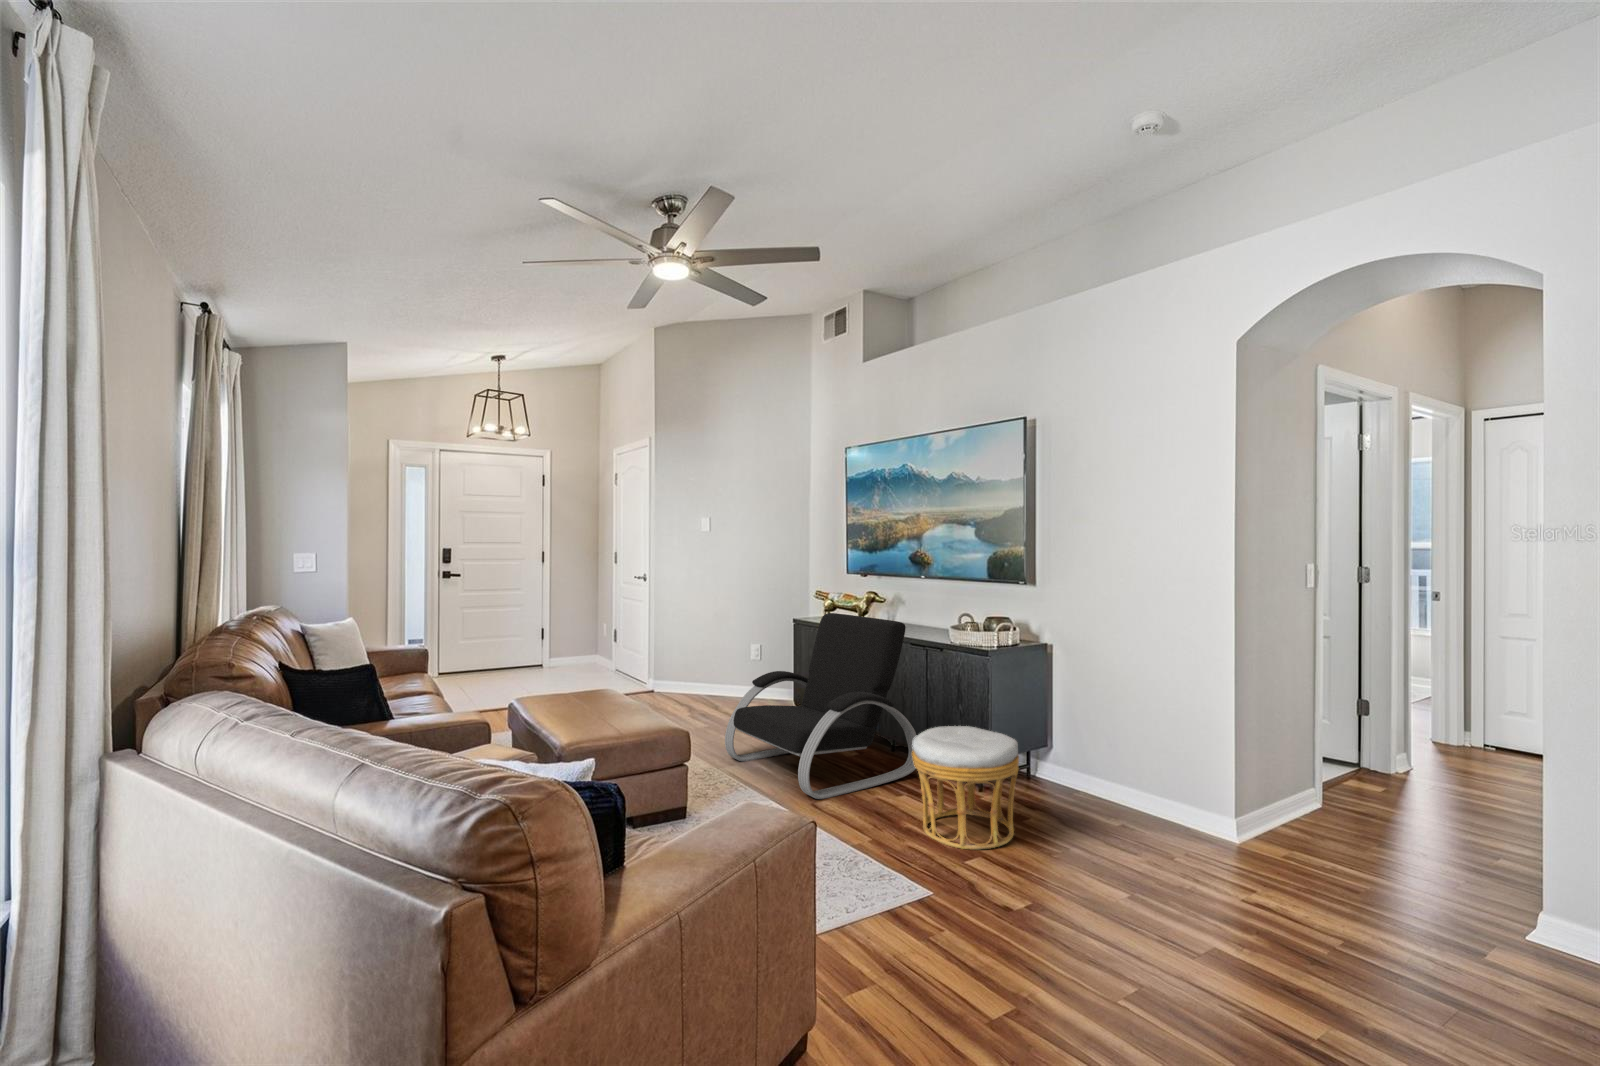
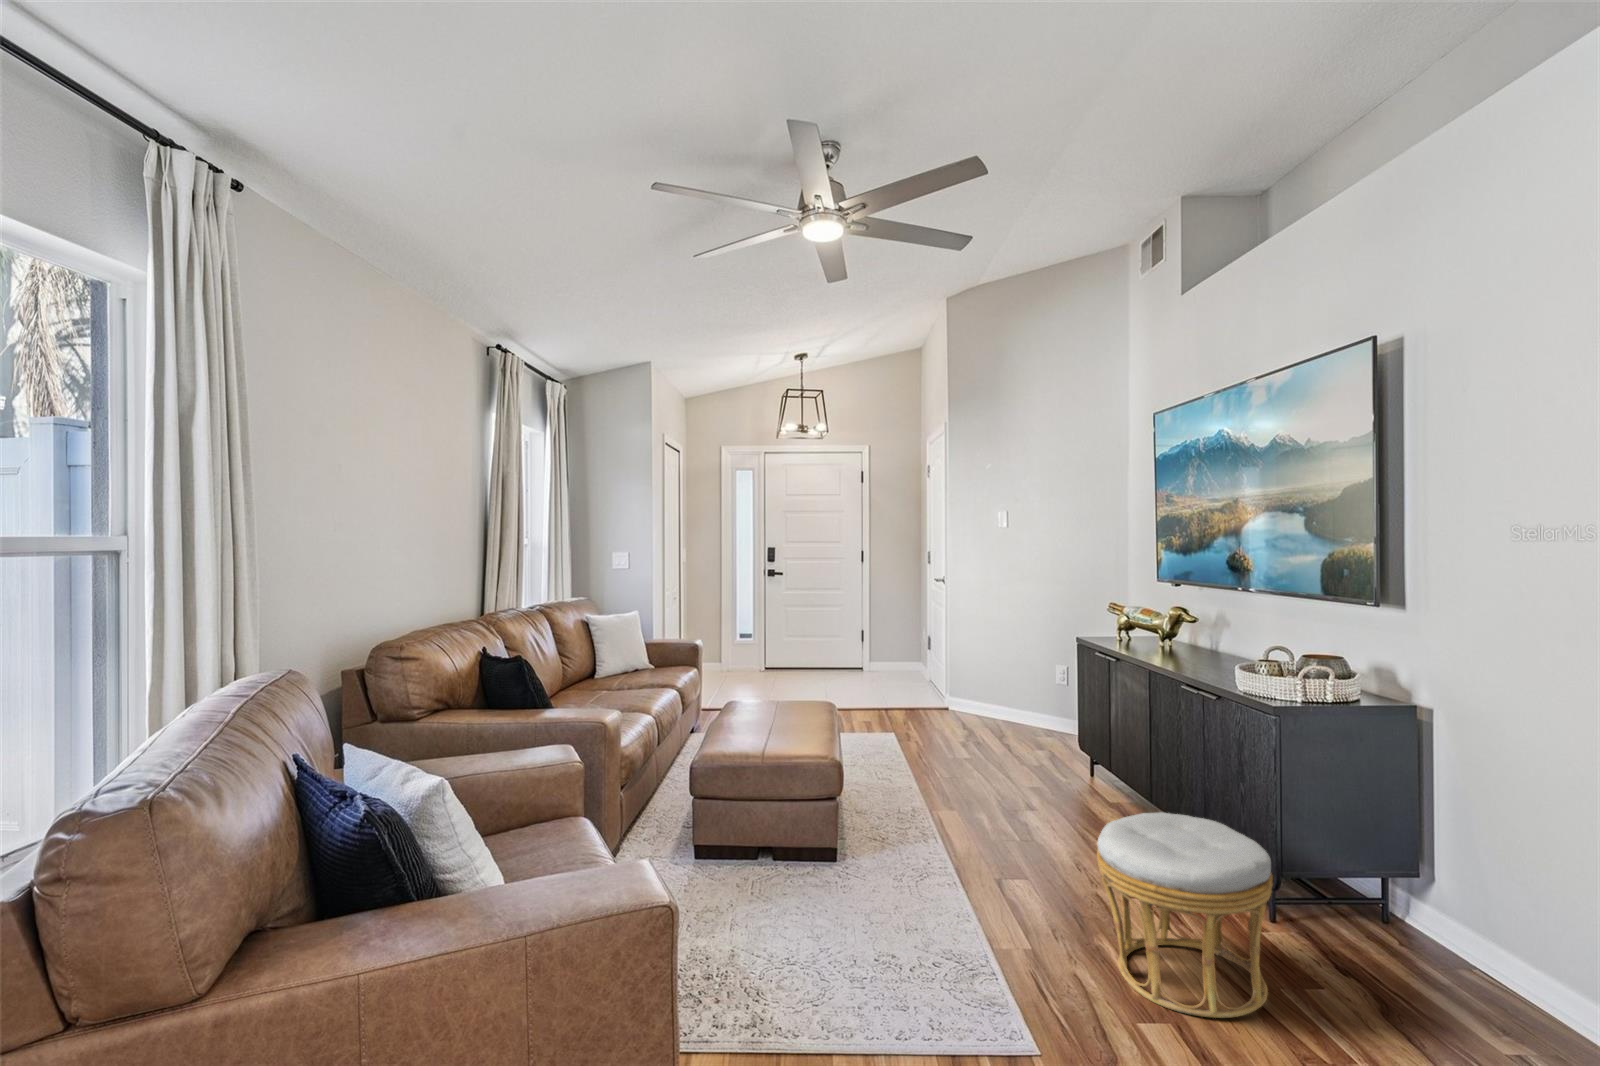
armchair: present [725,613,917,799] -> none [946,634,1192,878]

